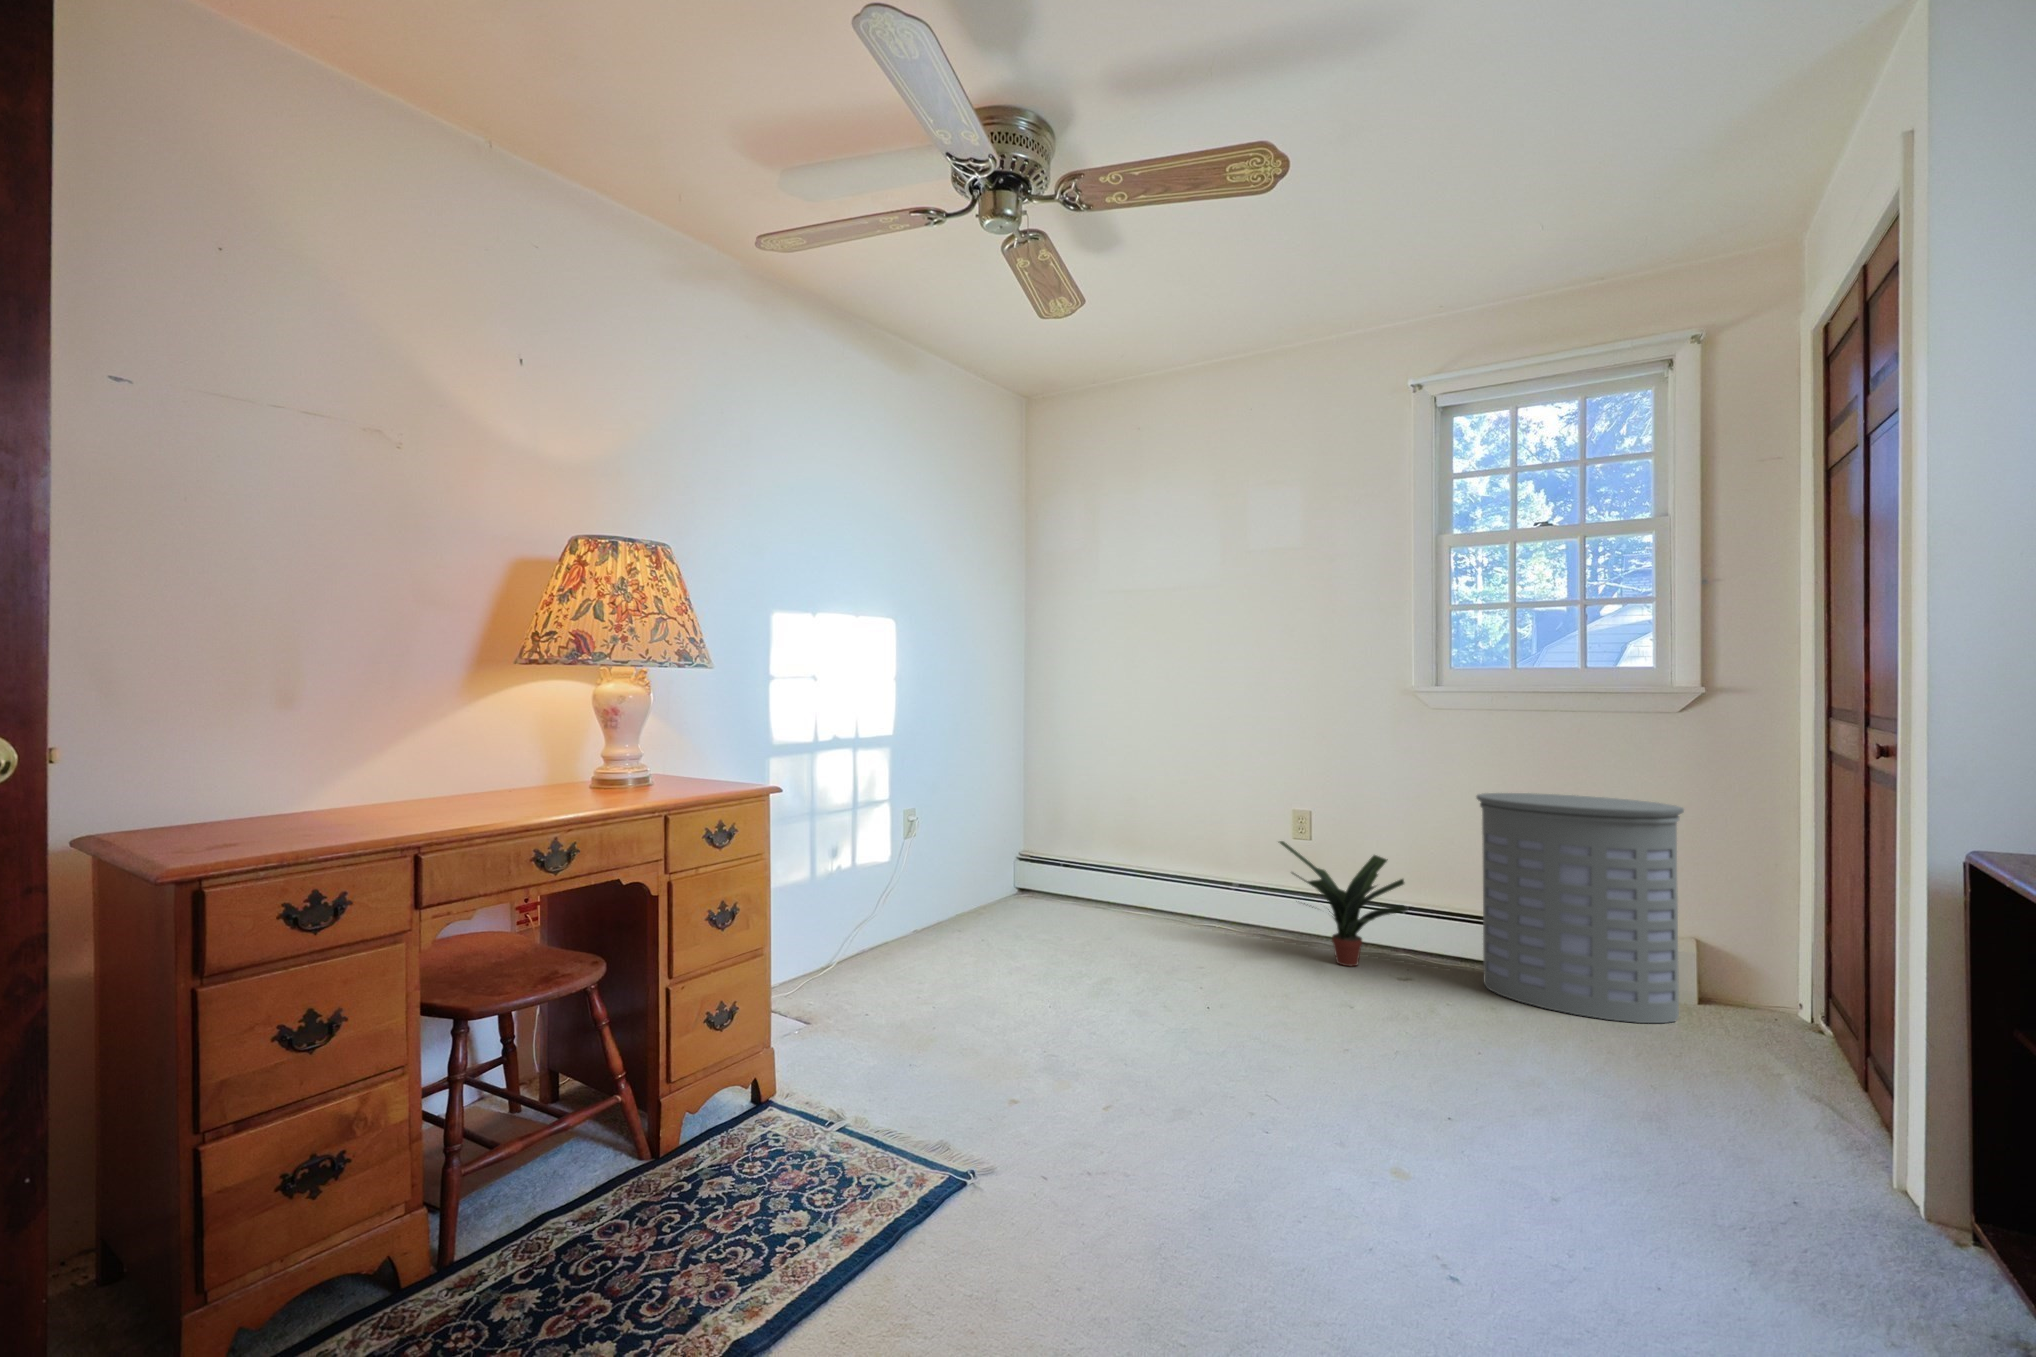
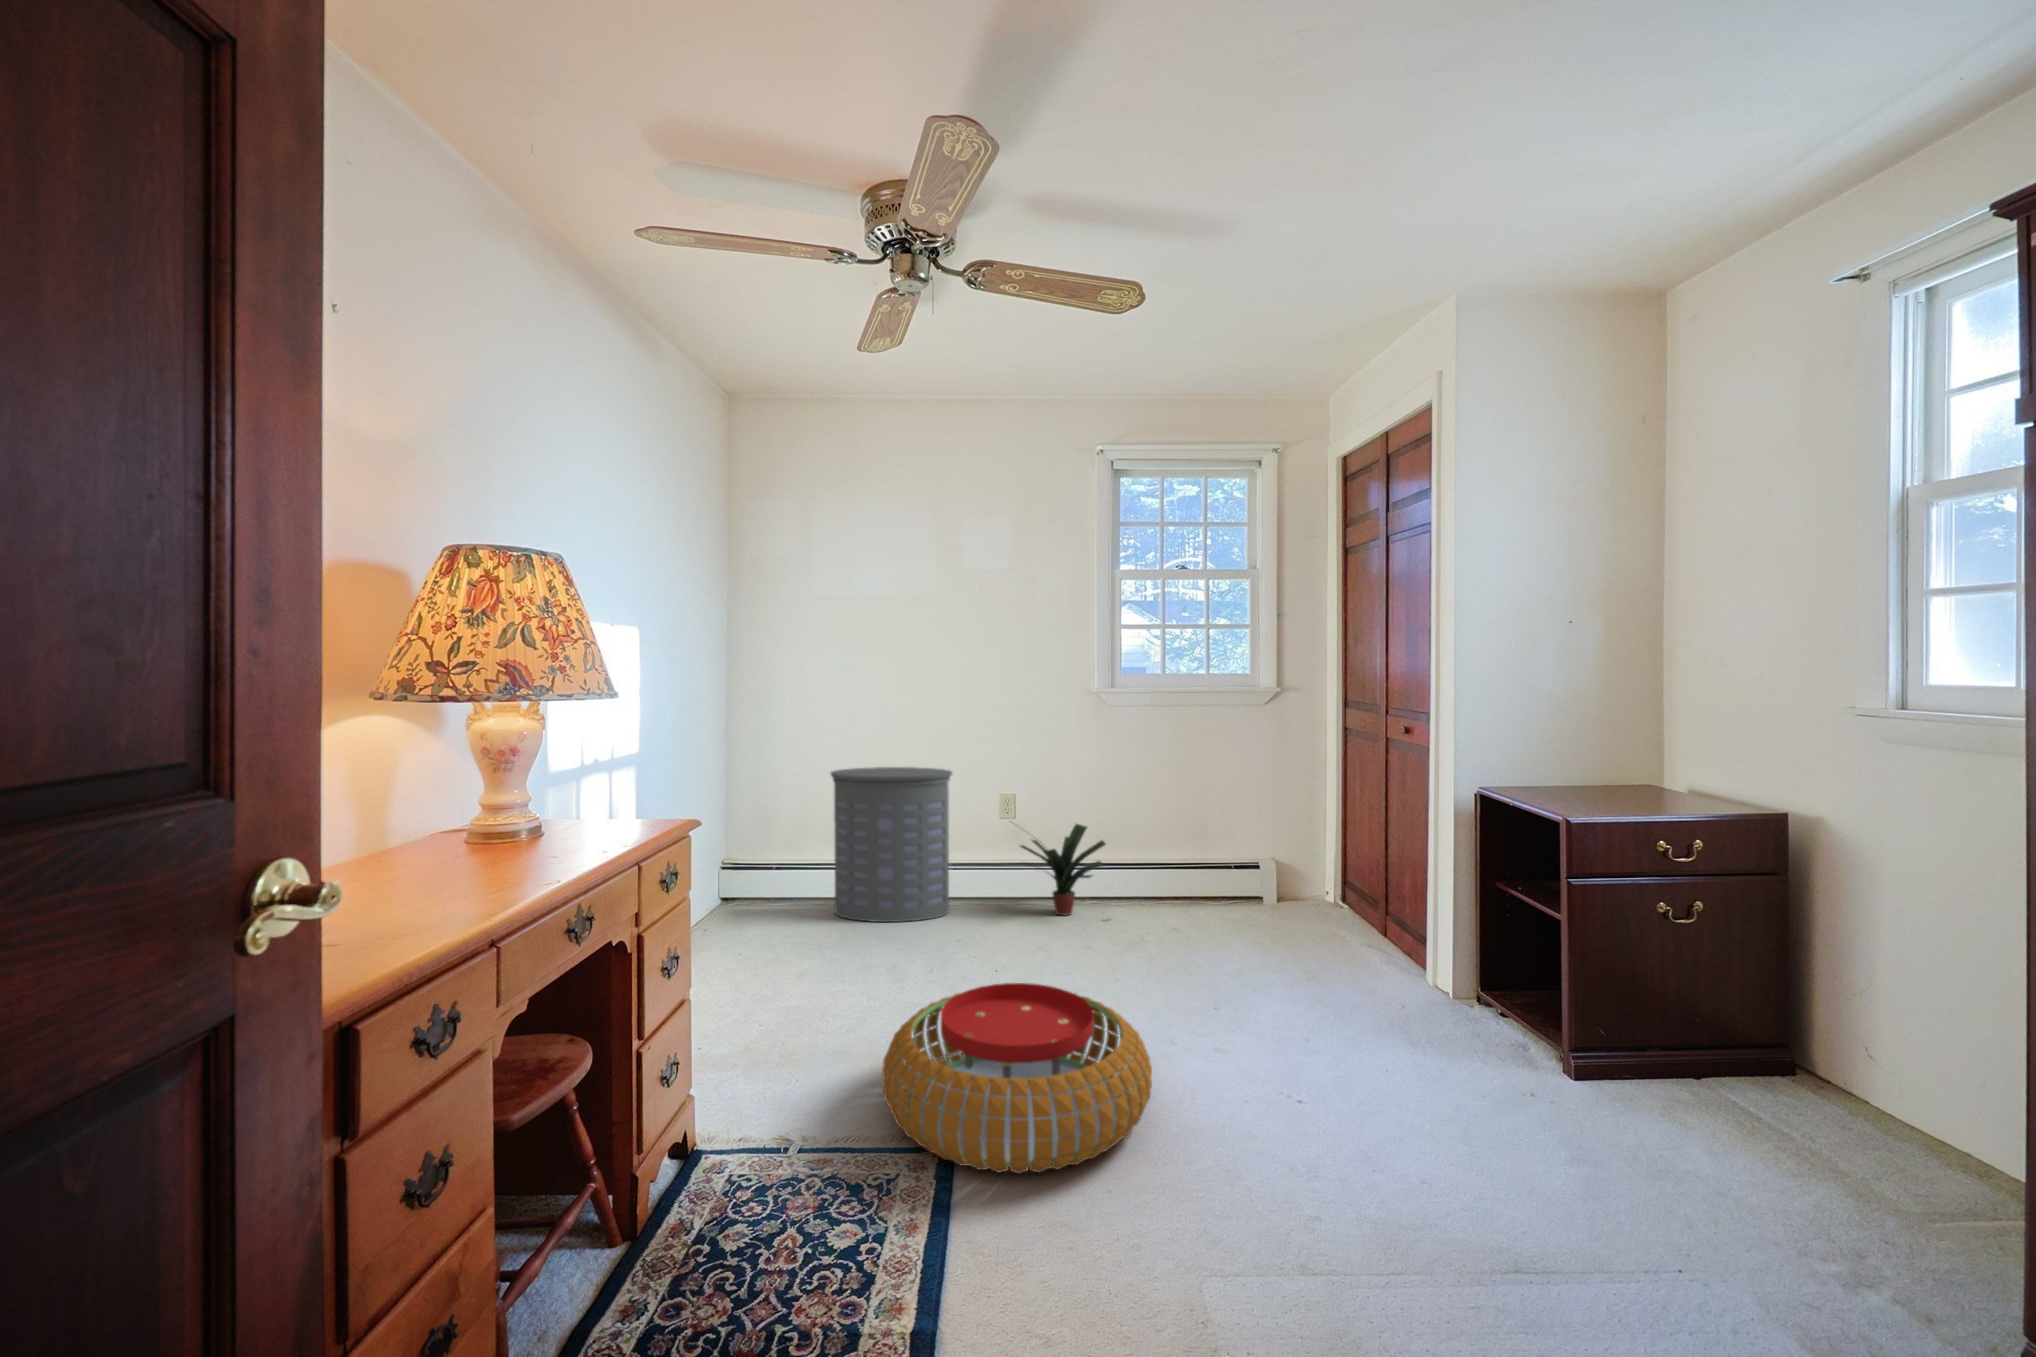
laundry hamper: present [1477,793,1684,1023] -> present [831,767,952,922]
pouf: none [912,1009,1235,1246] -> present [882,983,1152,1173]

